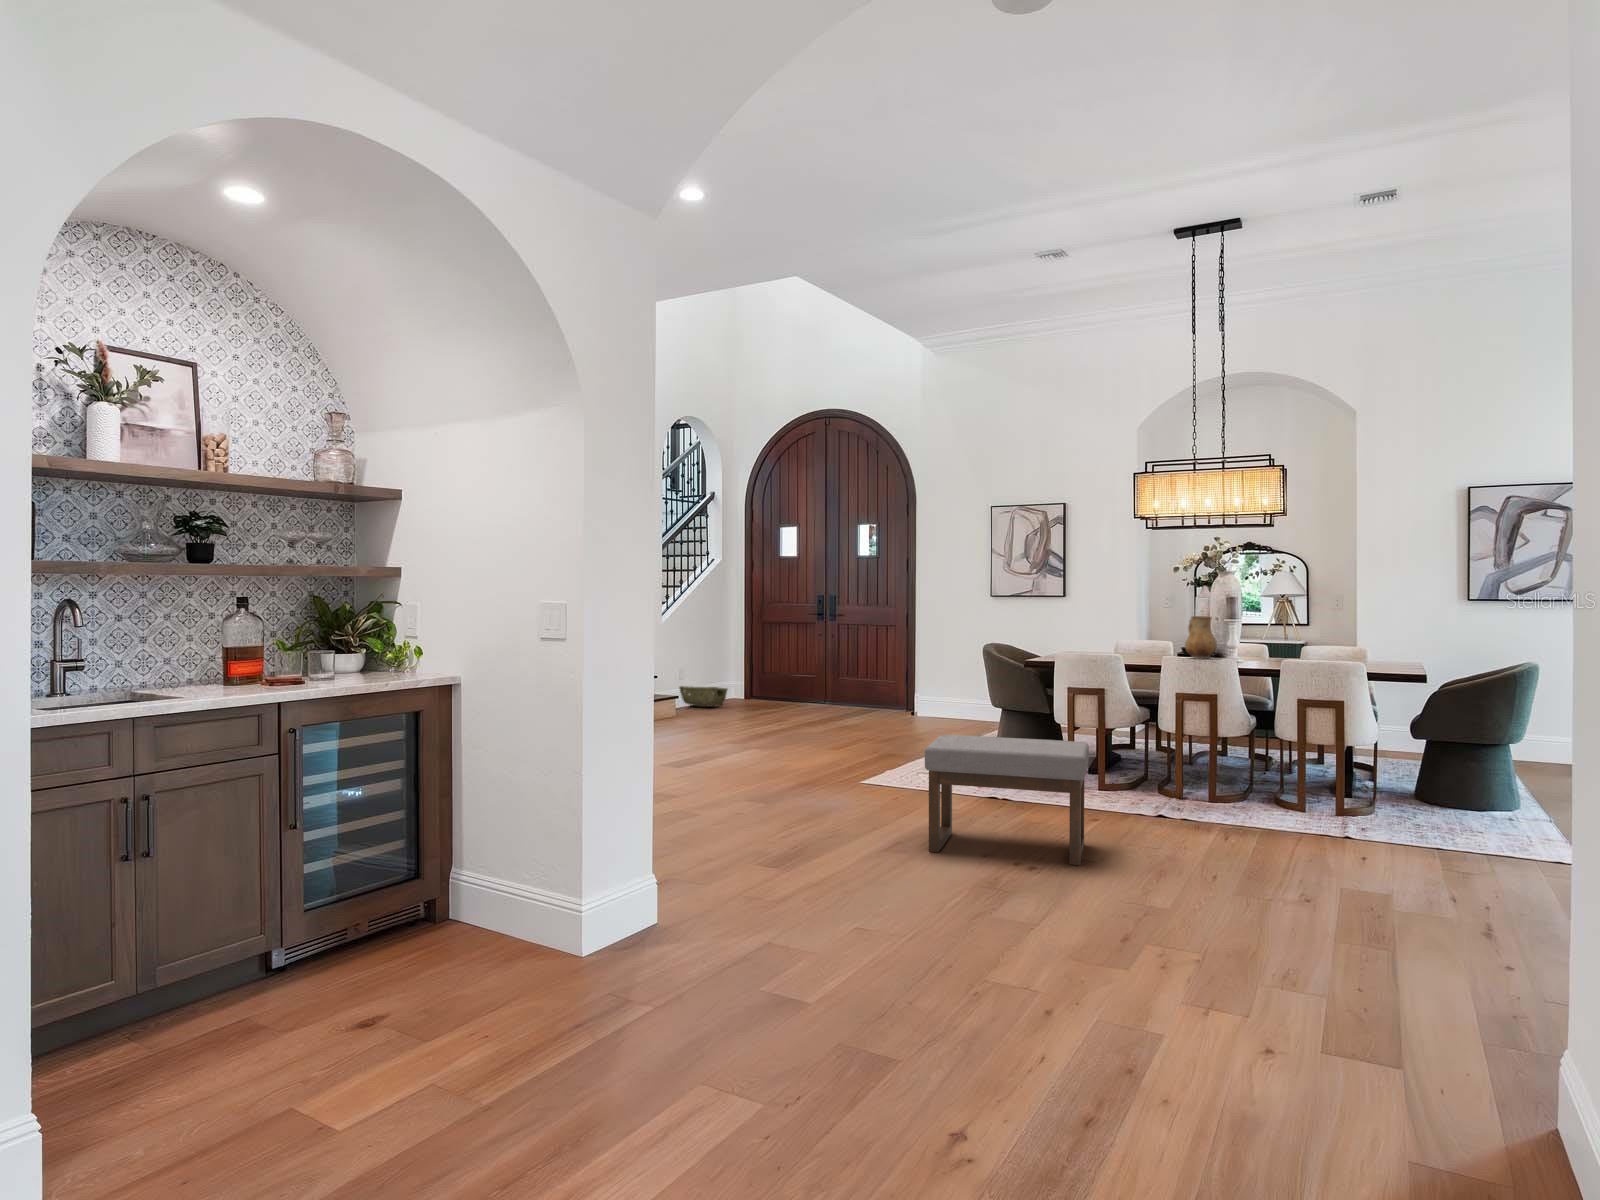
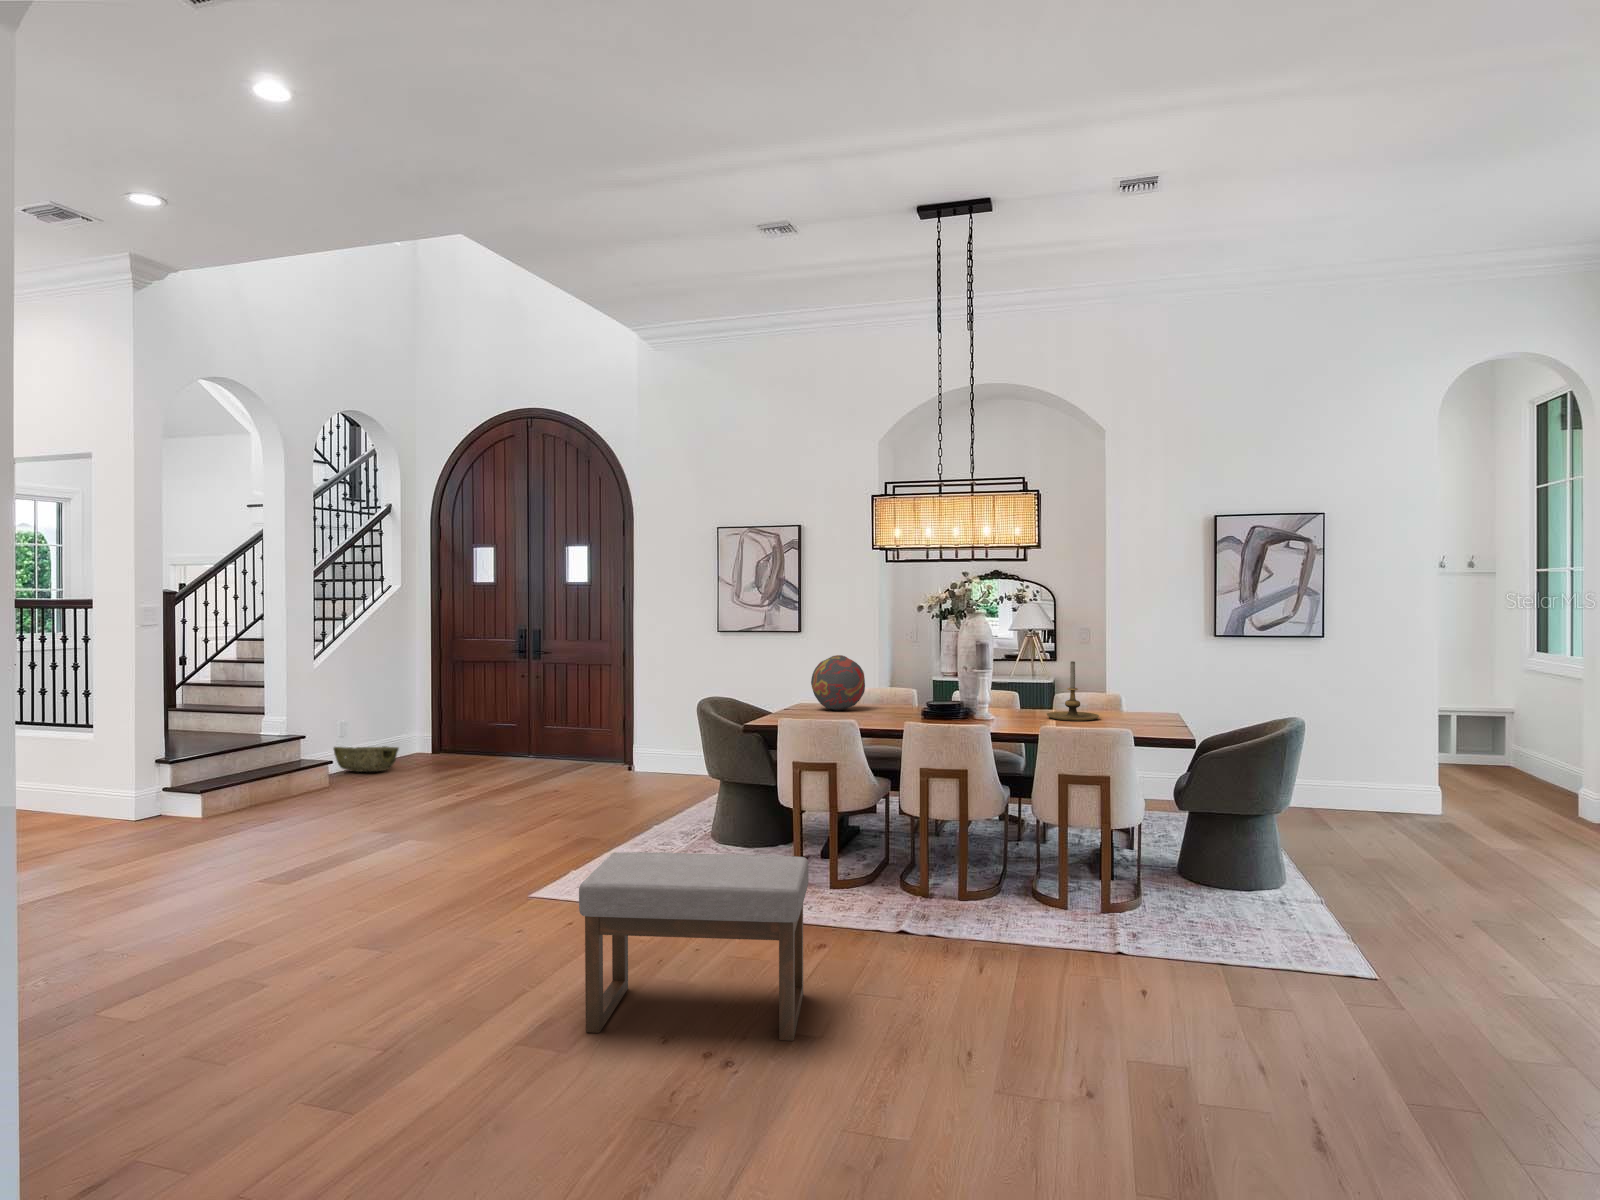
decorative orb: none [1079,609,1126,654] -> present [811,655,865,711]
candle holder: none [1290,612,1340,663] -> present [1047,661,1099,721]
ceramic pitcher: present [1185,616,1217,659] -> none [931,665,966,717]

